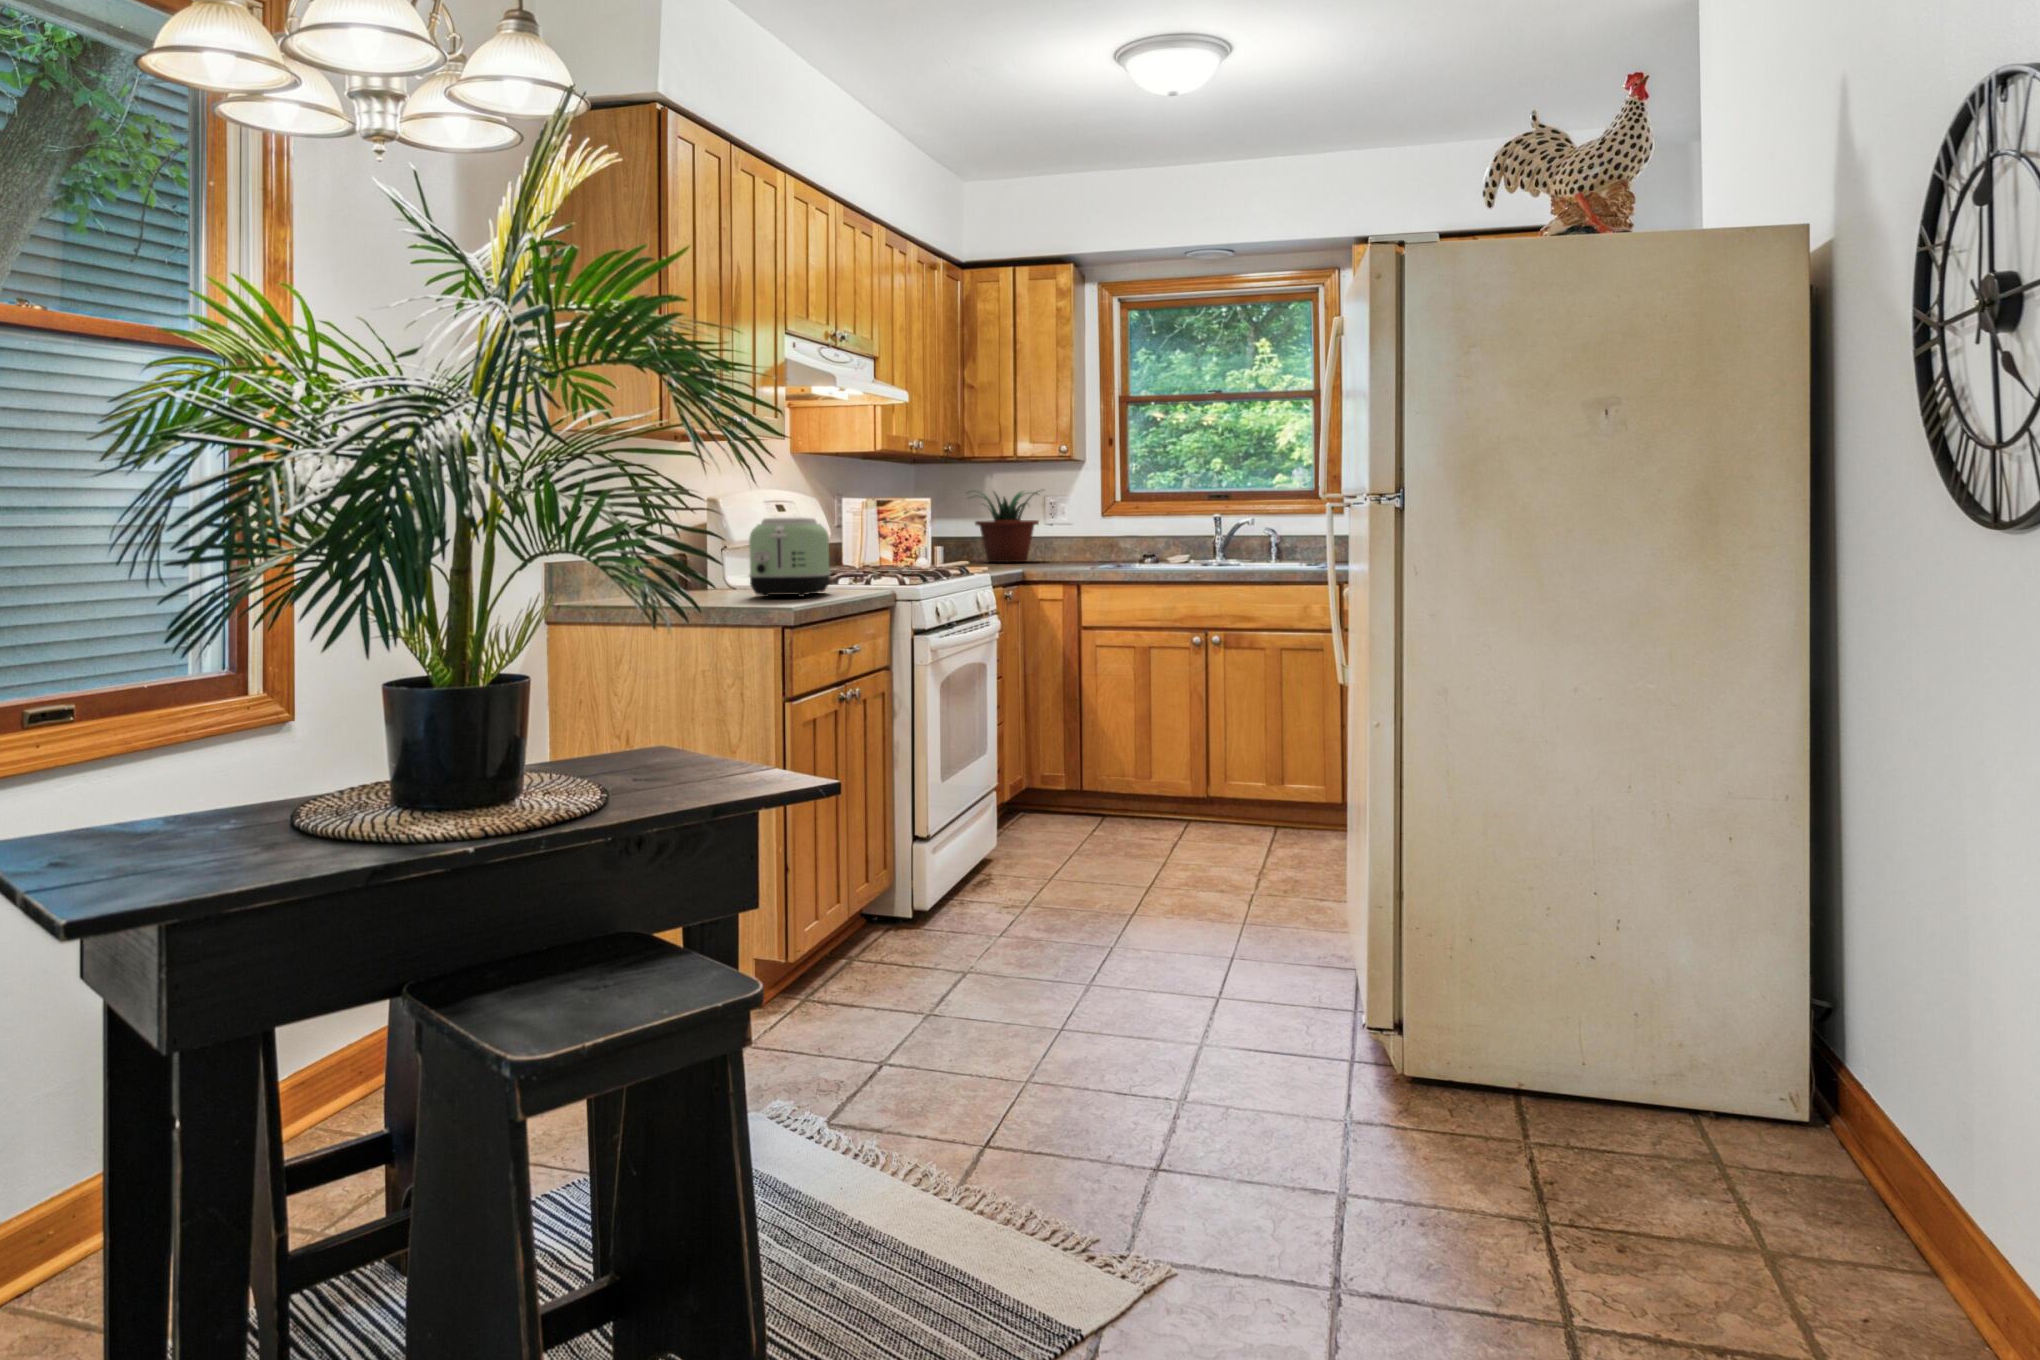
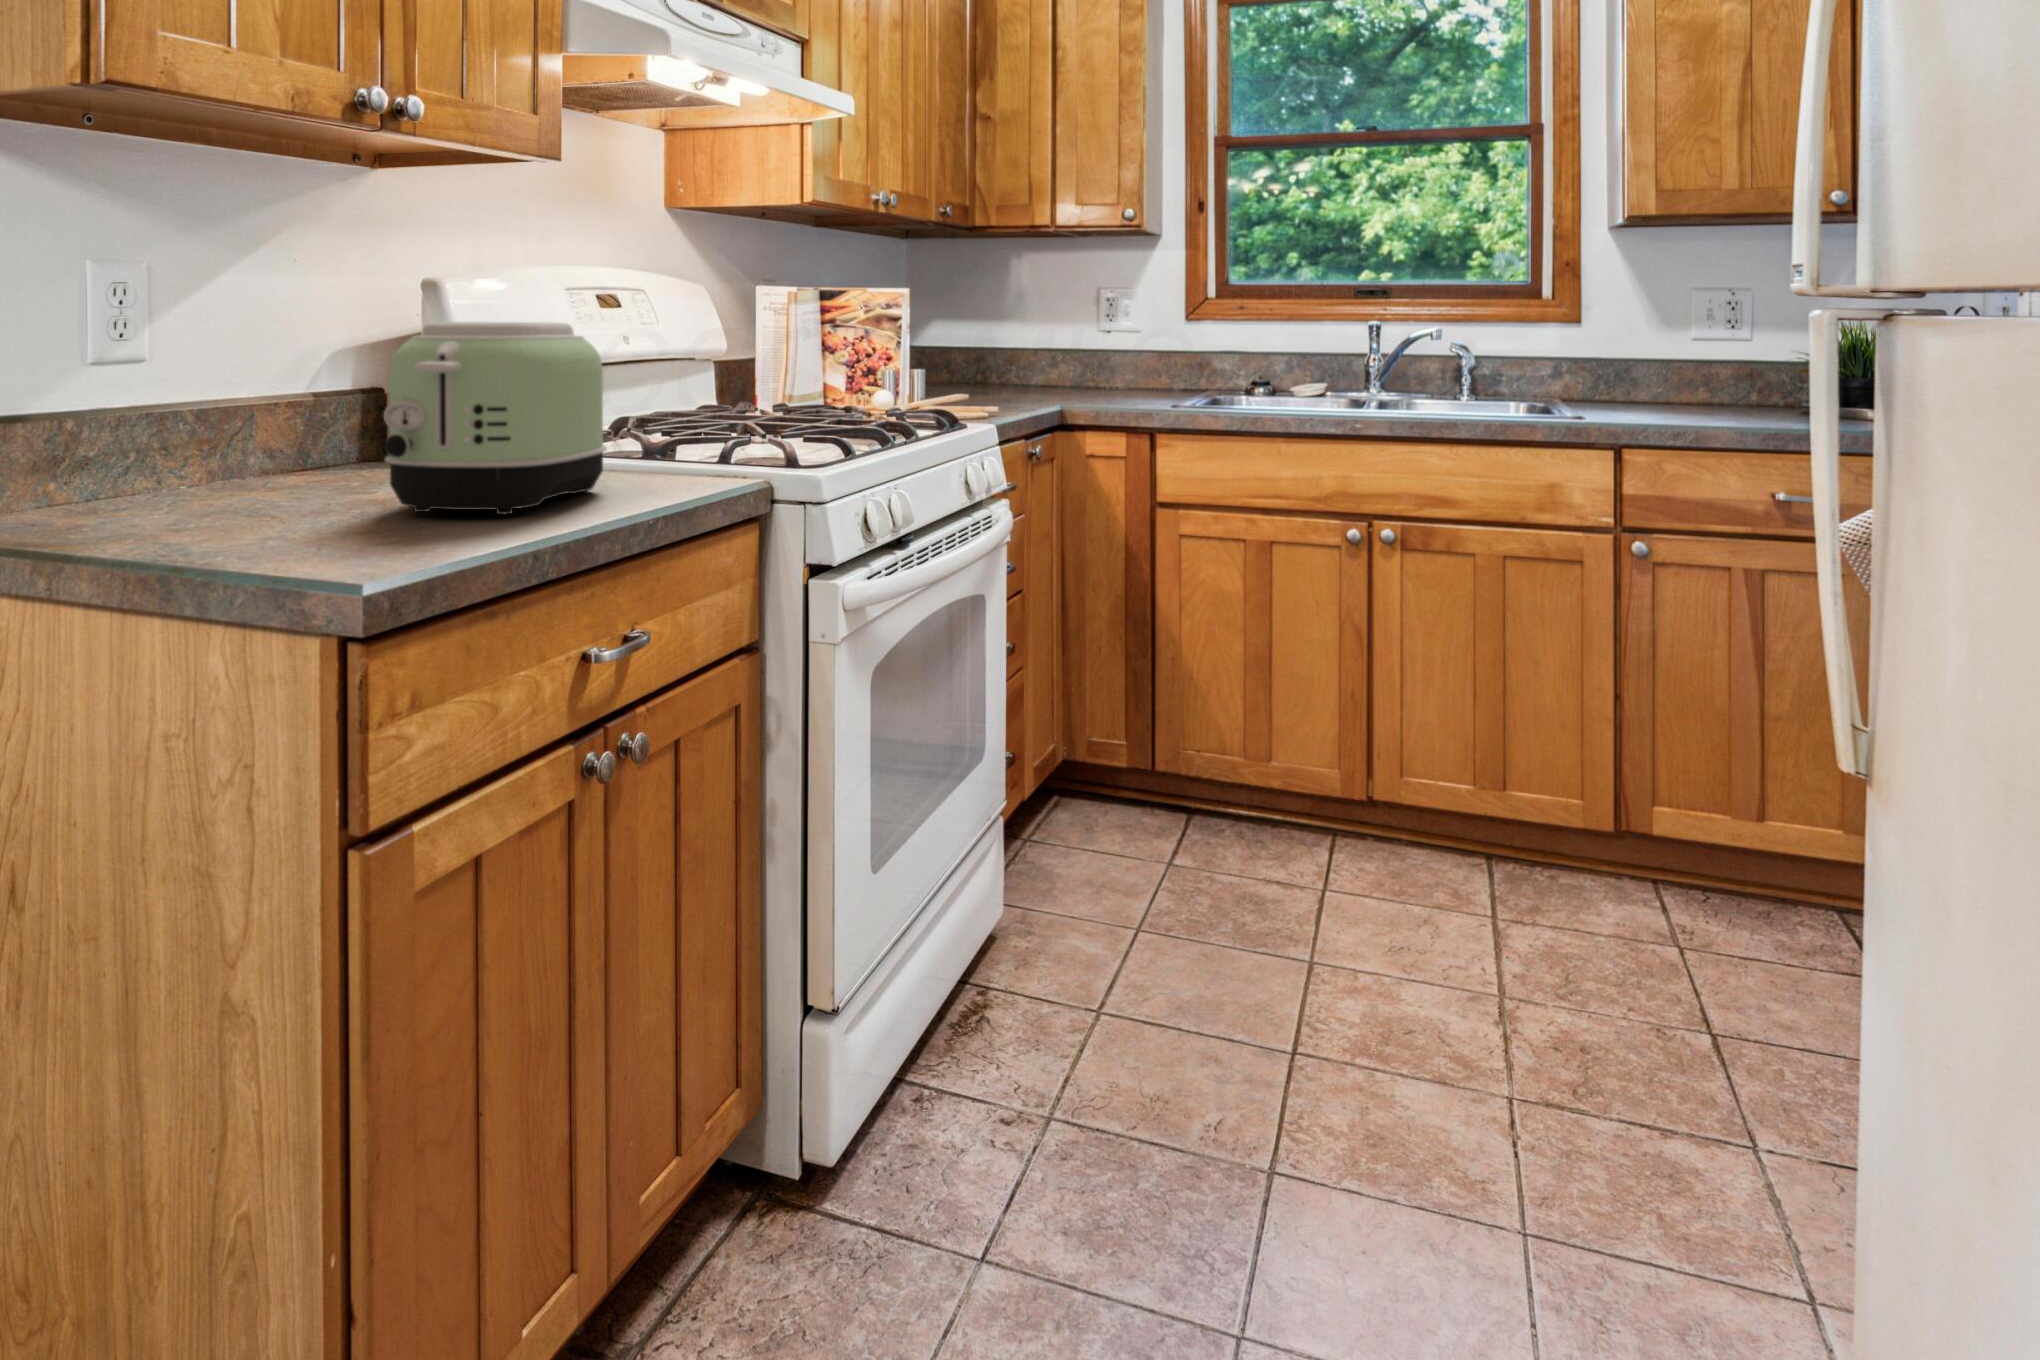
potted plant: present [975,491,1039,562] -> none [978,278,1098,388]

